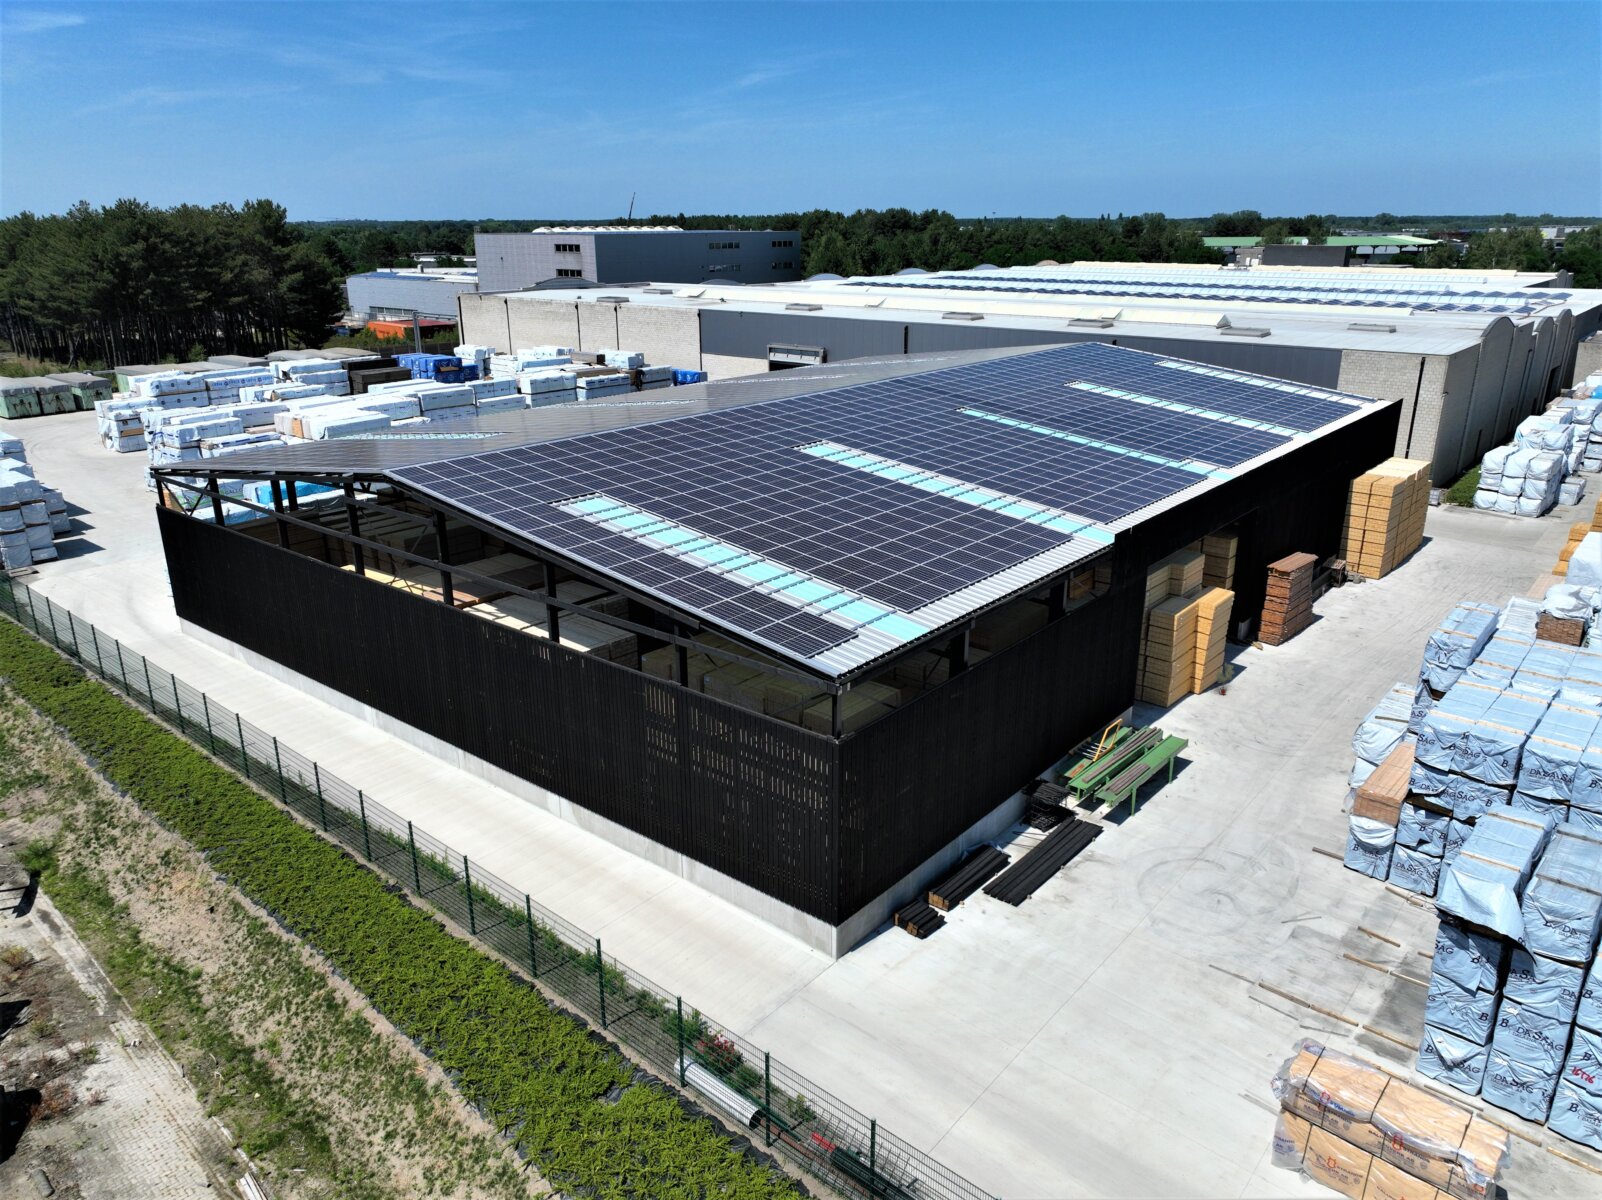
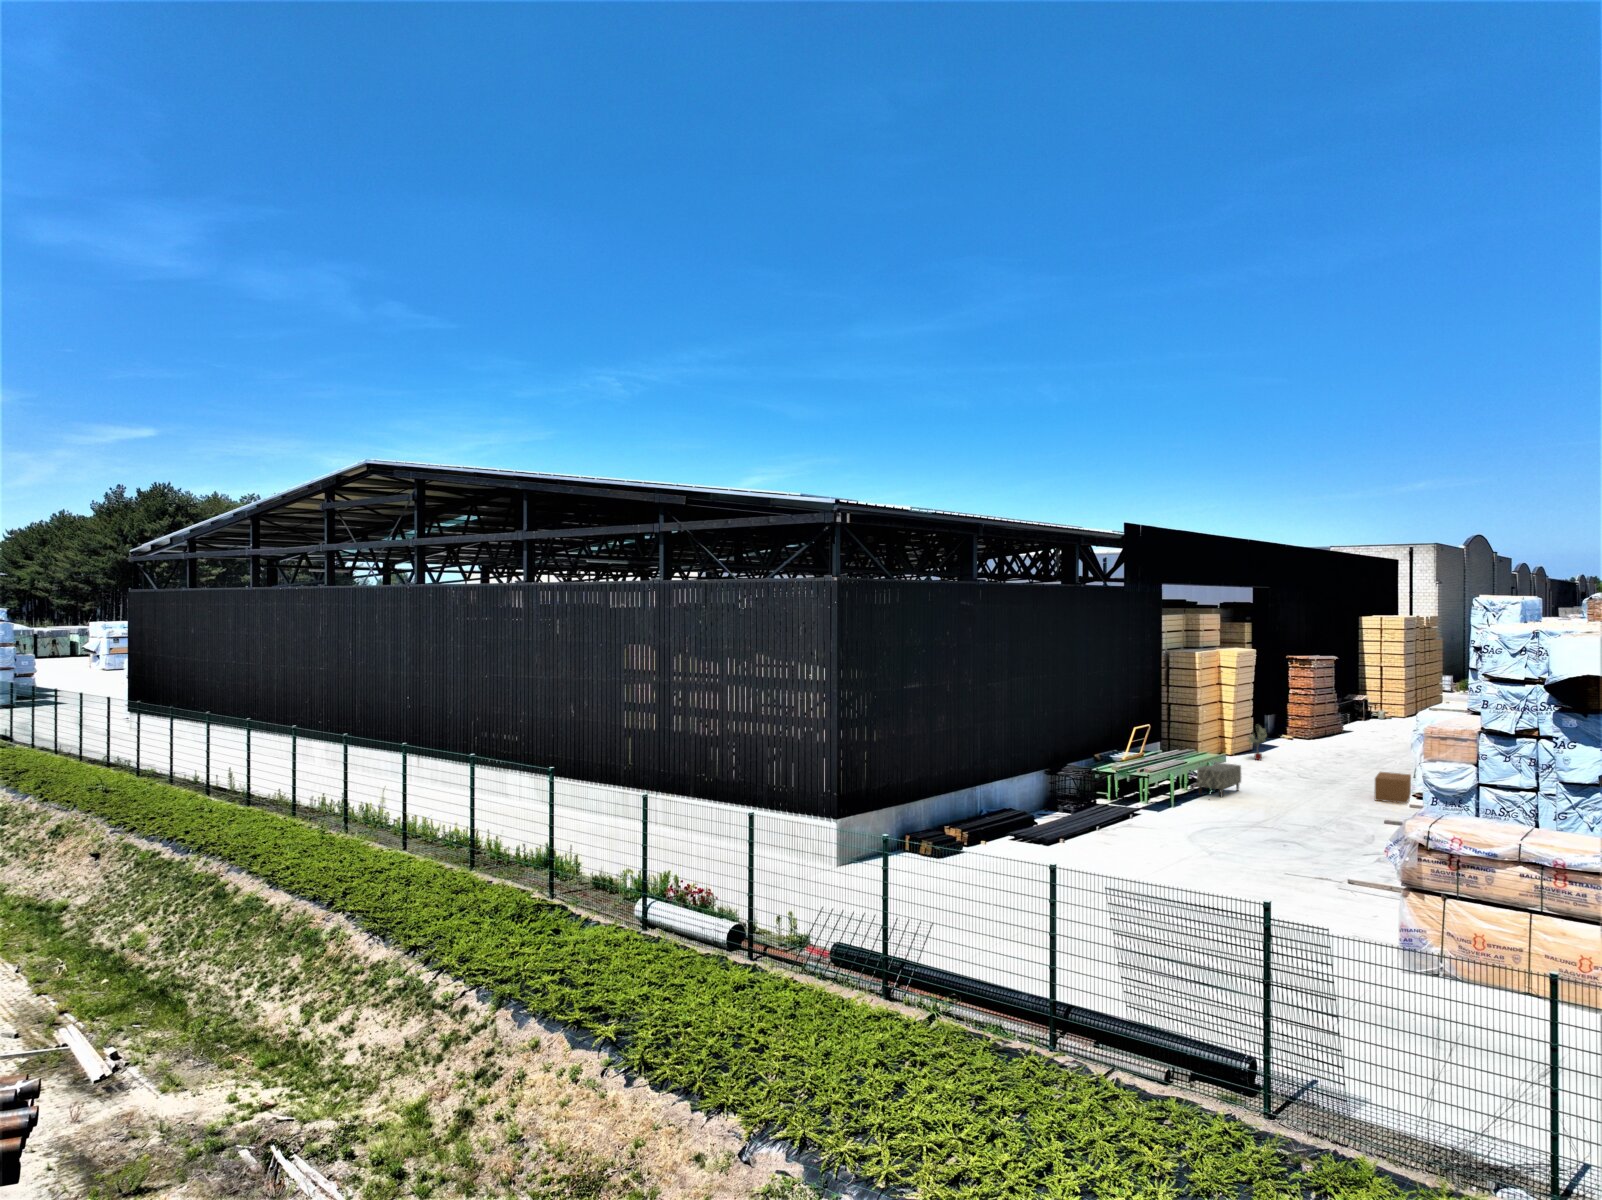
bench: none [1157,748,1199,793] -> present [1197,763,1241,797]
cardboard box: none [1312,765,1349,807] -> present [1375,772,1411,803]

